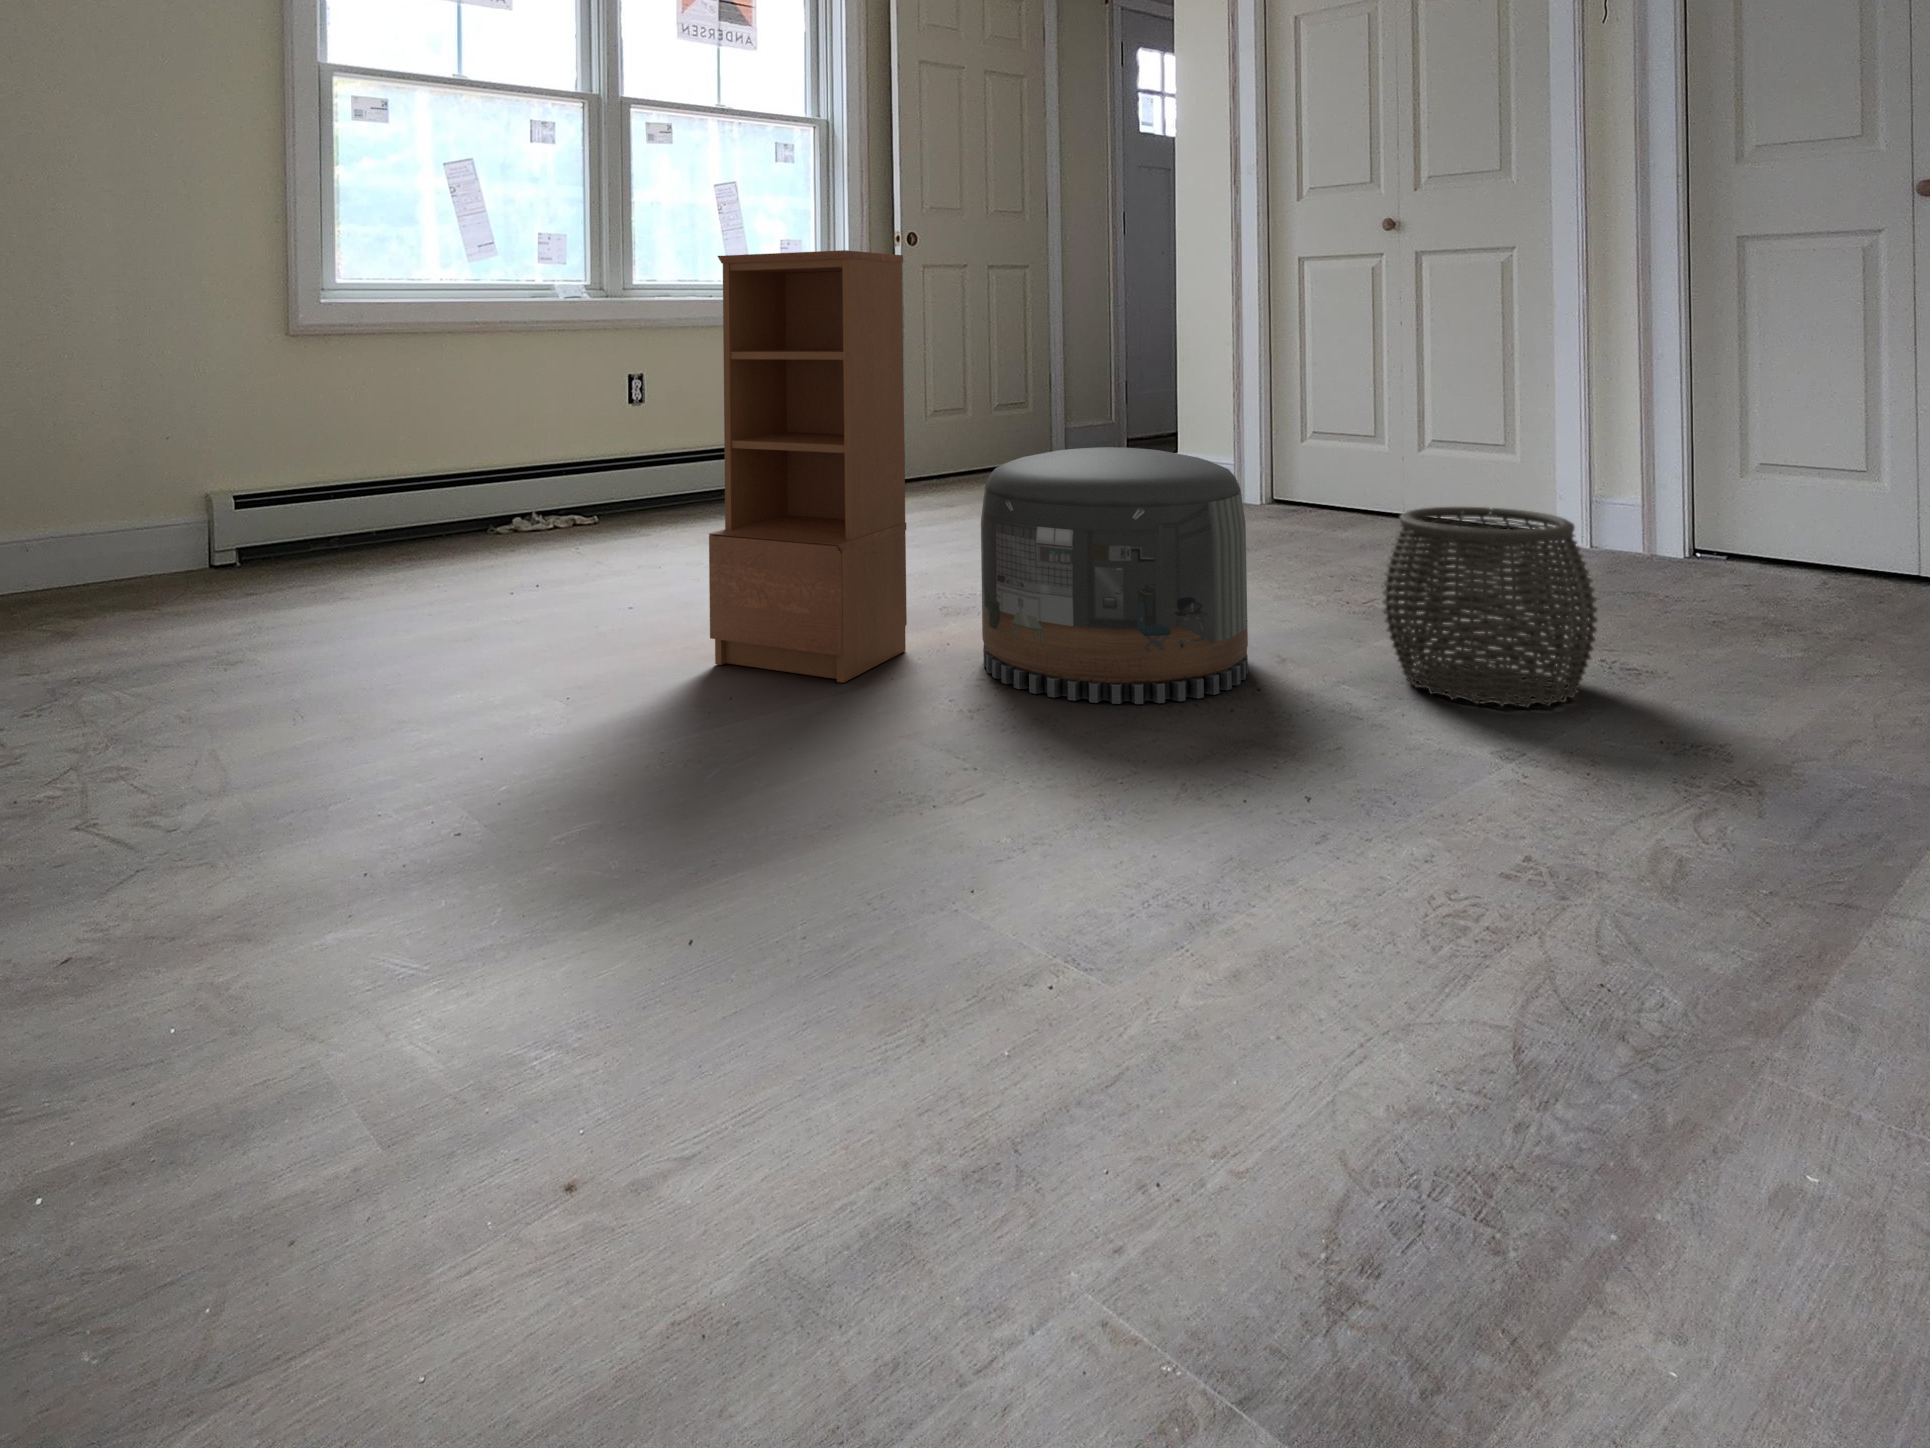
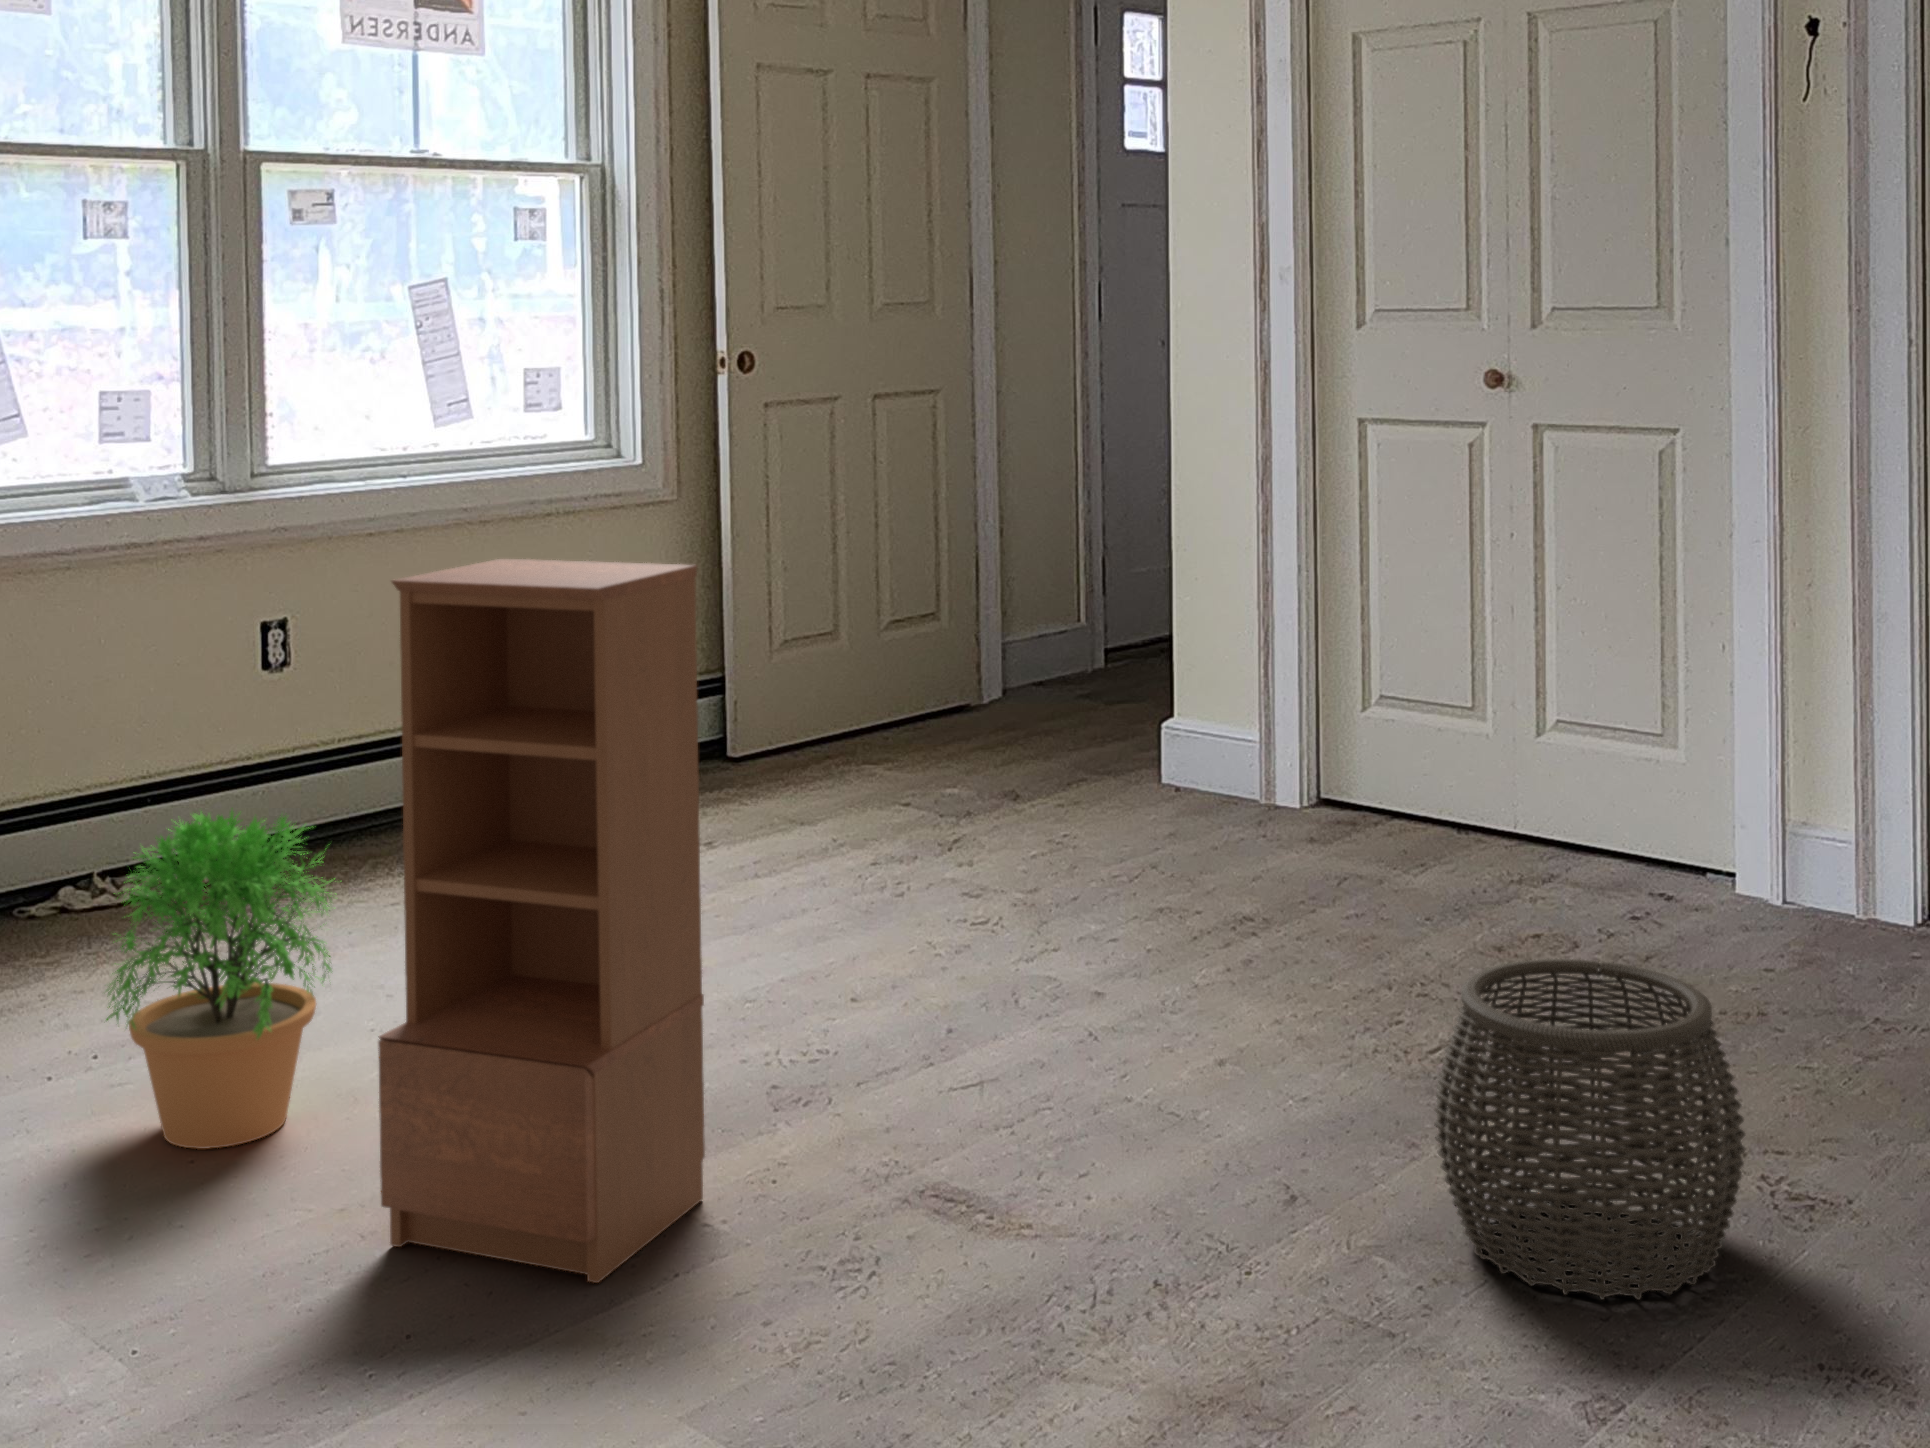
potted plant: none [543,419,687,623] -> present [106,811,332,1149]
pouf: present [981,447,1248,704] -> none [821,862,1234,1316]

